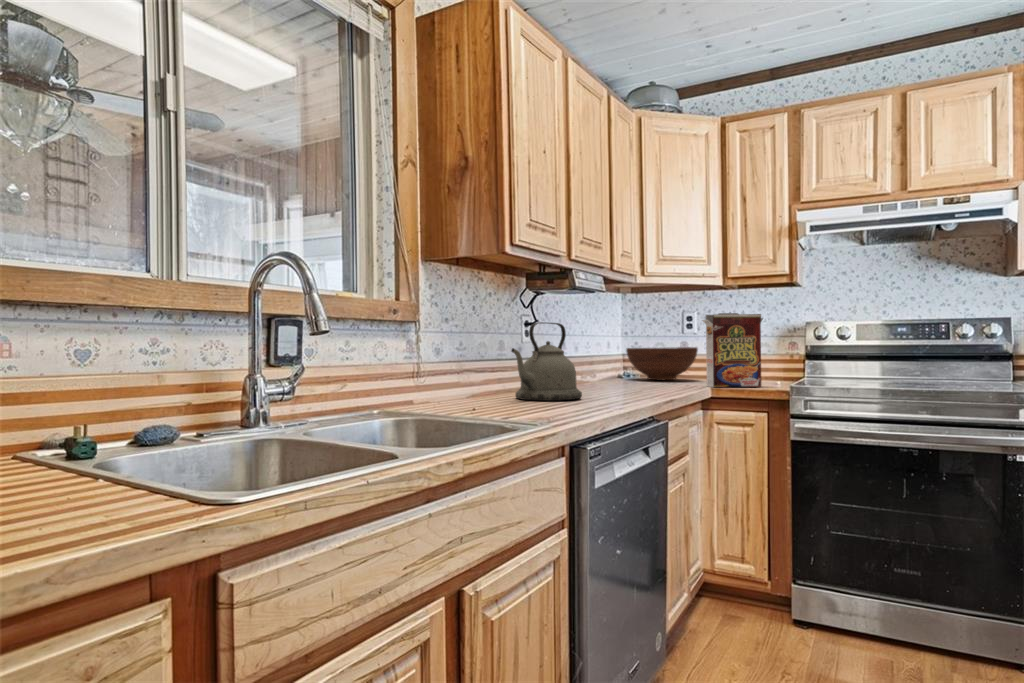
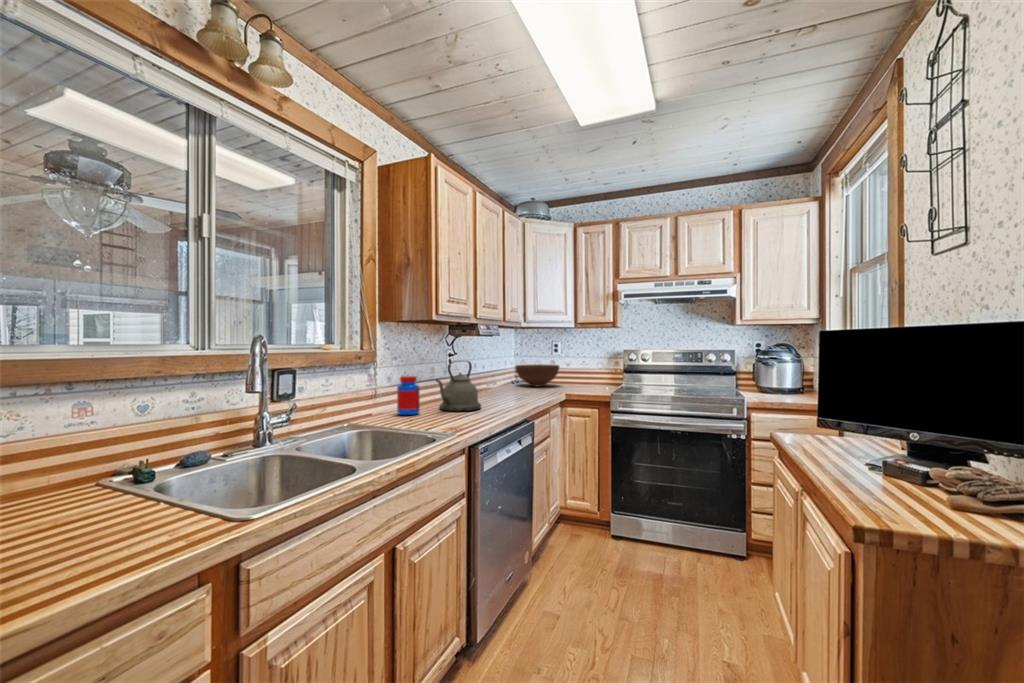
cereal box: present [703,313,763,387] -> none [560,347,597,394]
jar: none [452,343,486,403] -> present [397,376,420,415]

